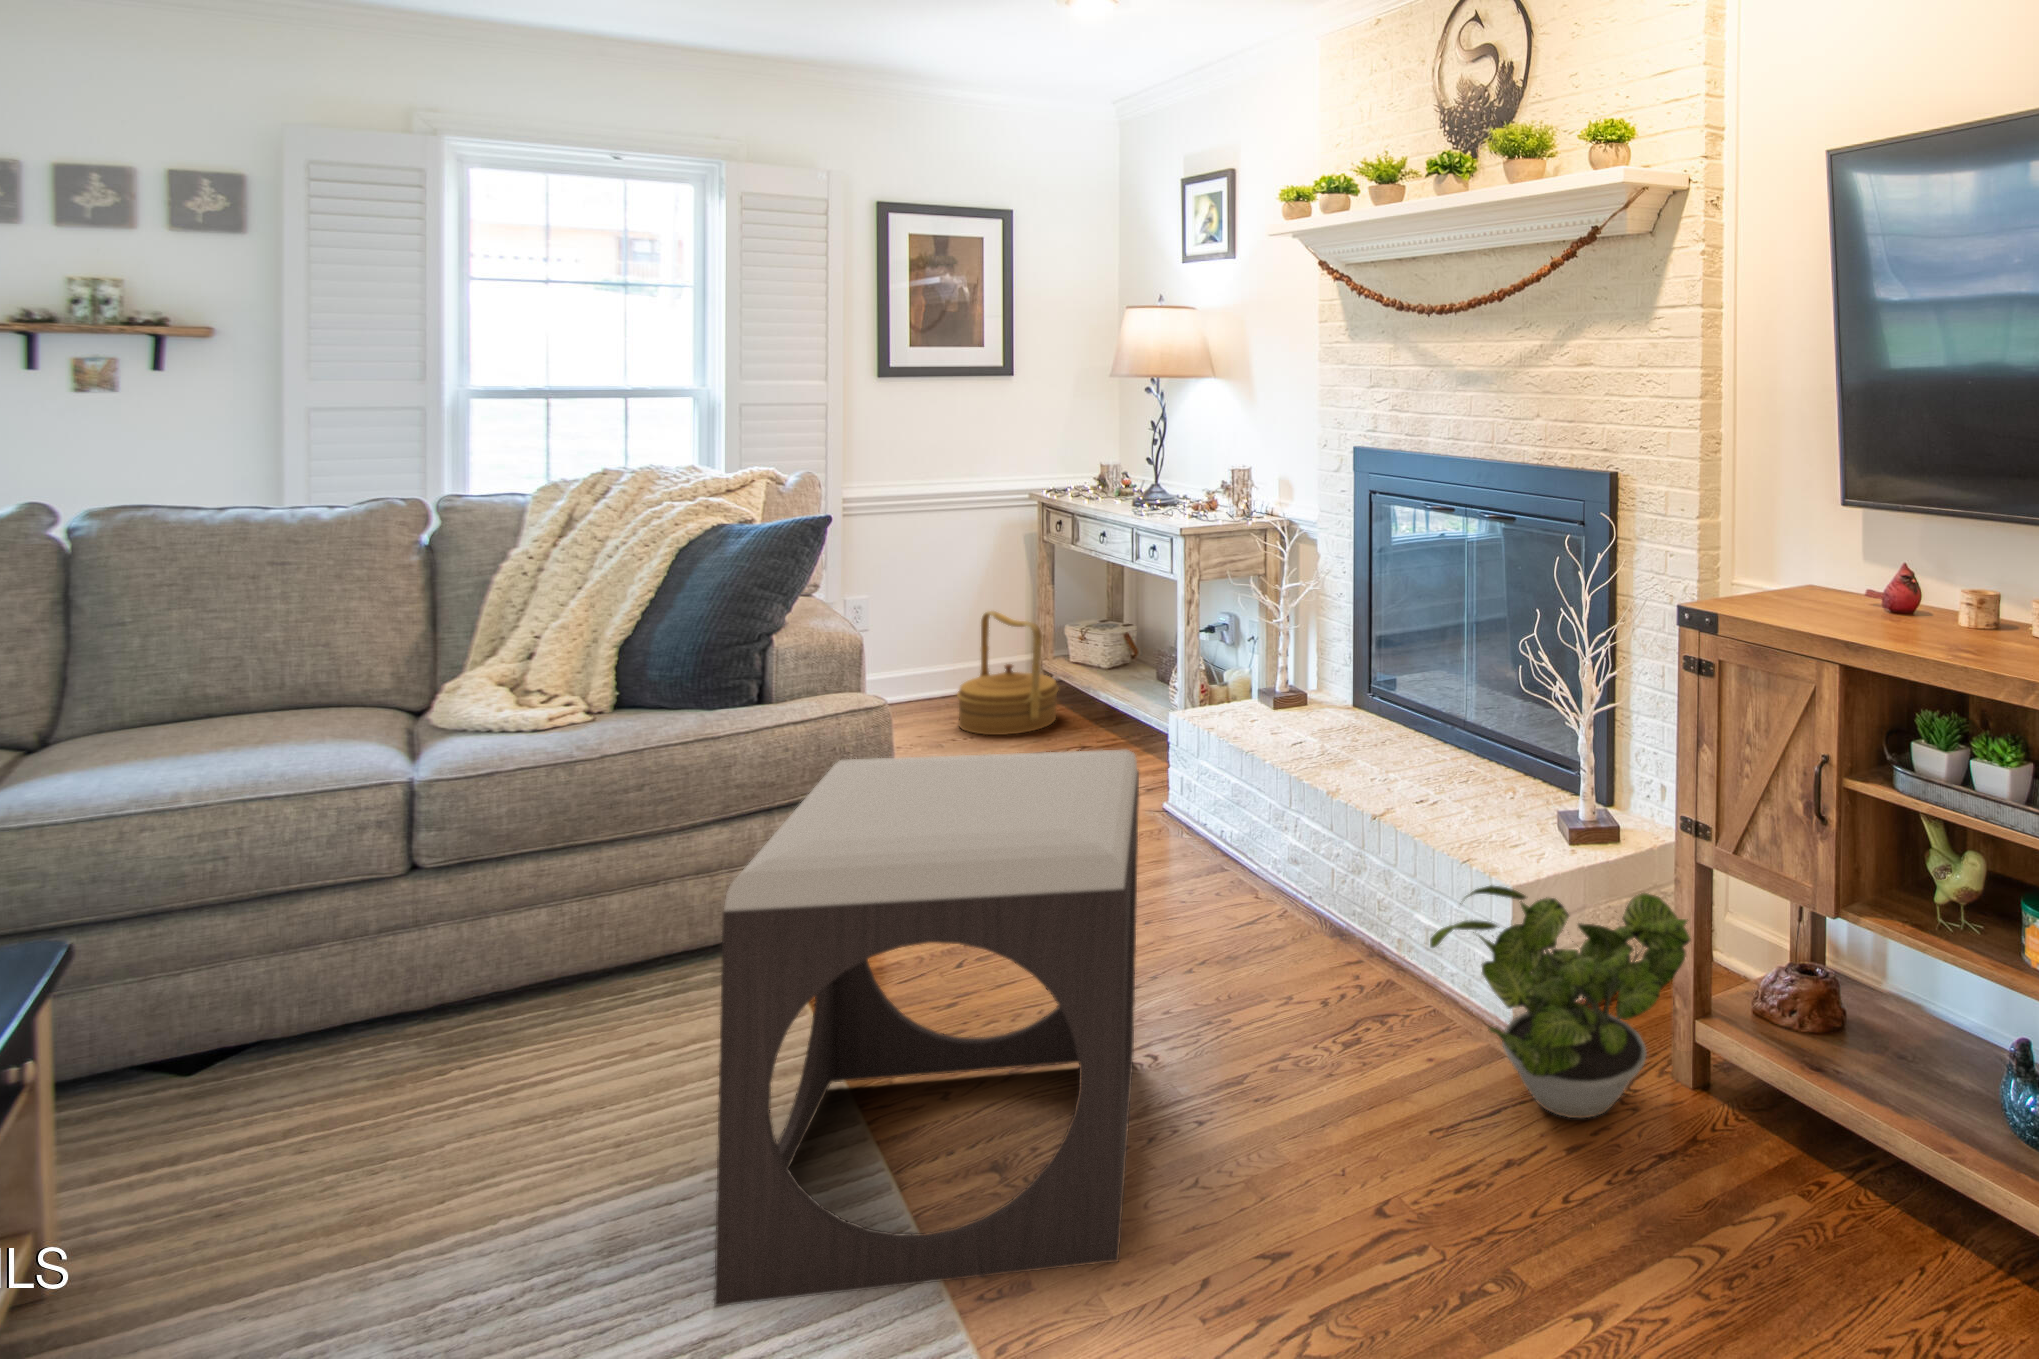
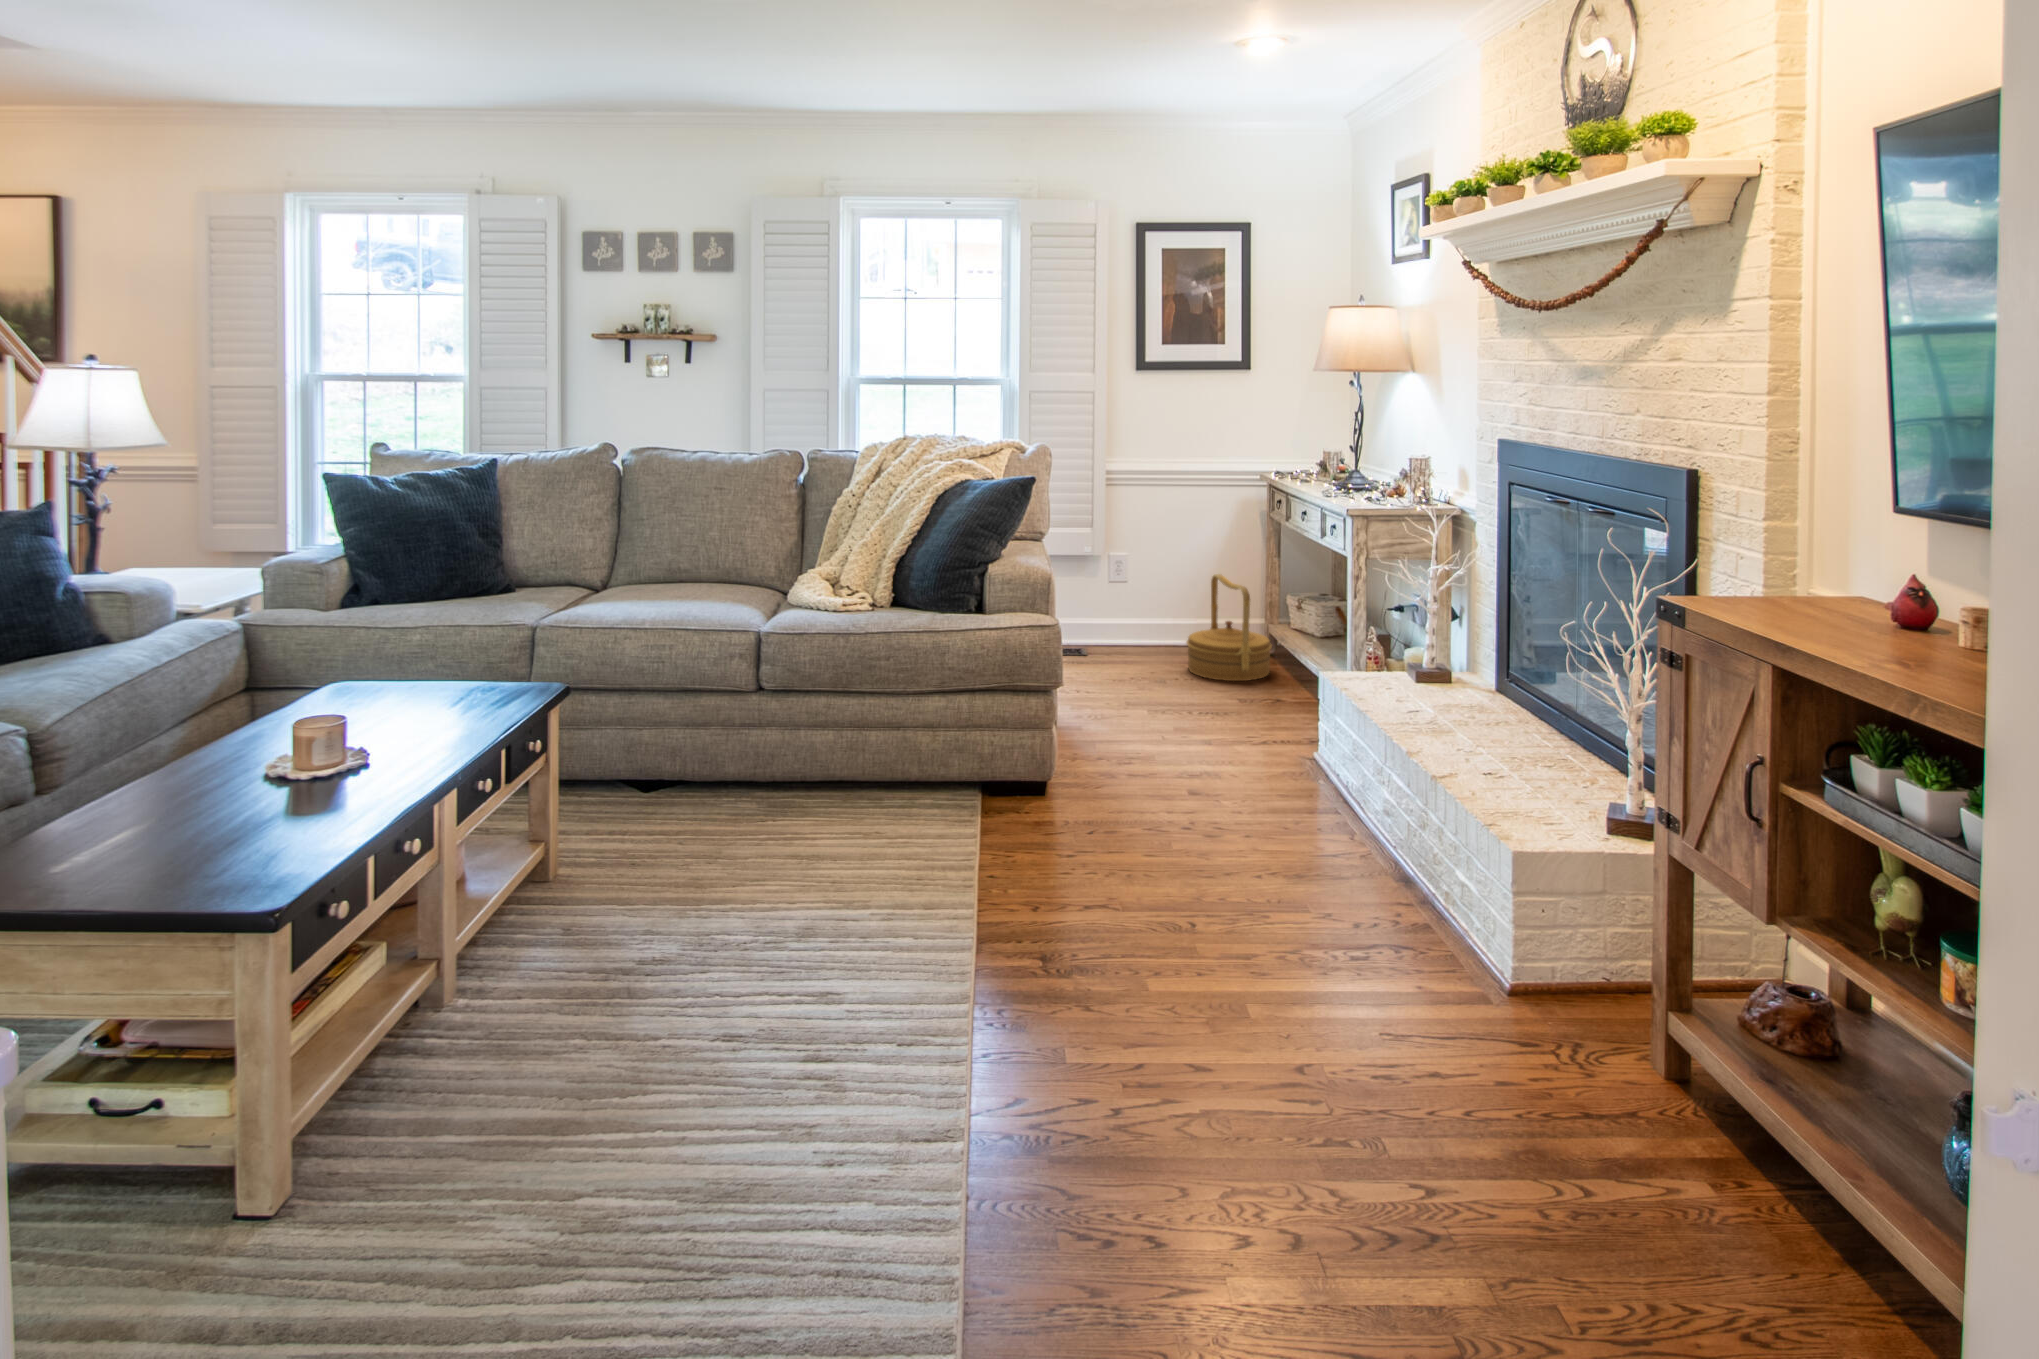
footstool: present [714,749,1139,1306] -> none [842,647,1170,1038]
potted plant: present [1430,886,1691,1118] -> none [1381,838,1656,1081]

